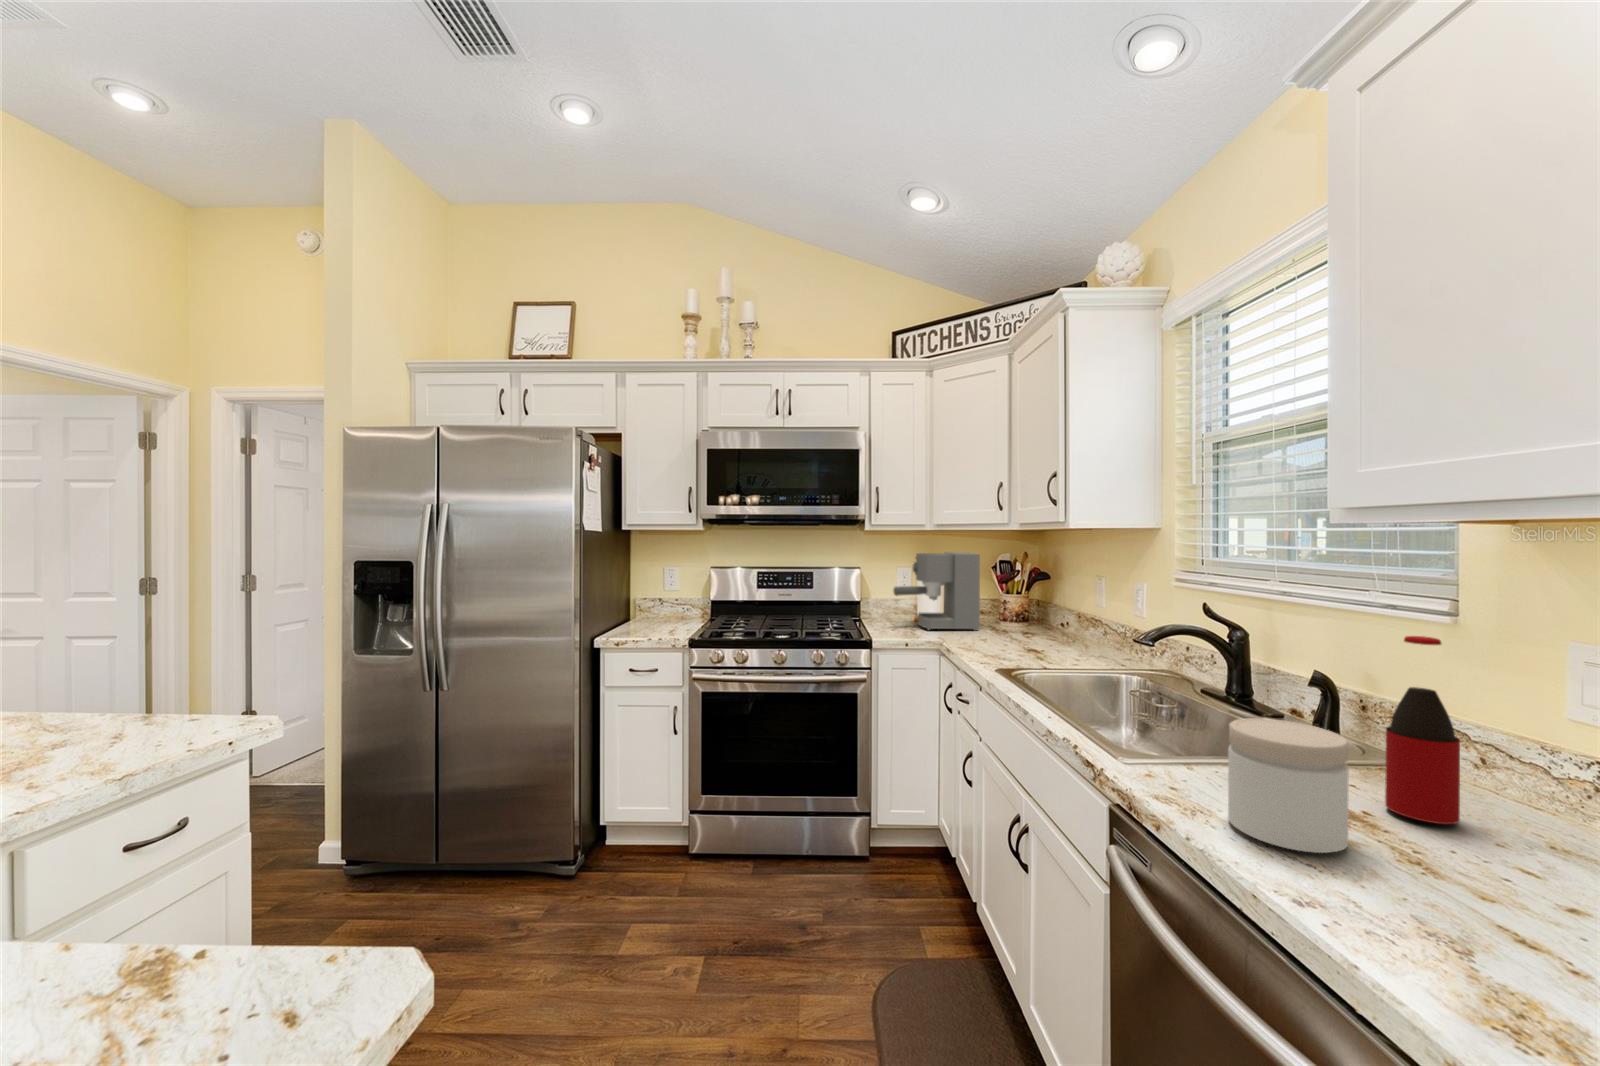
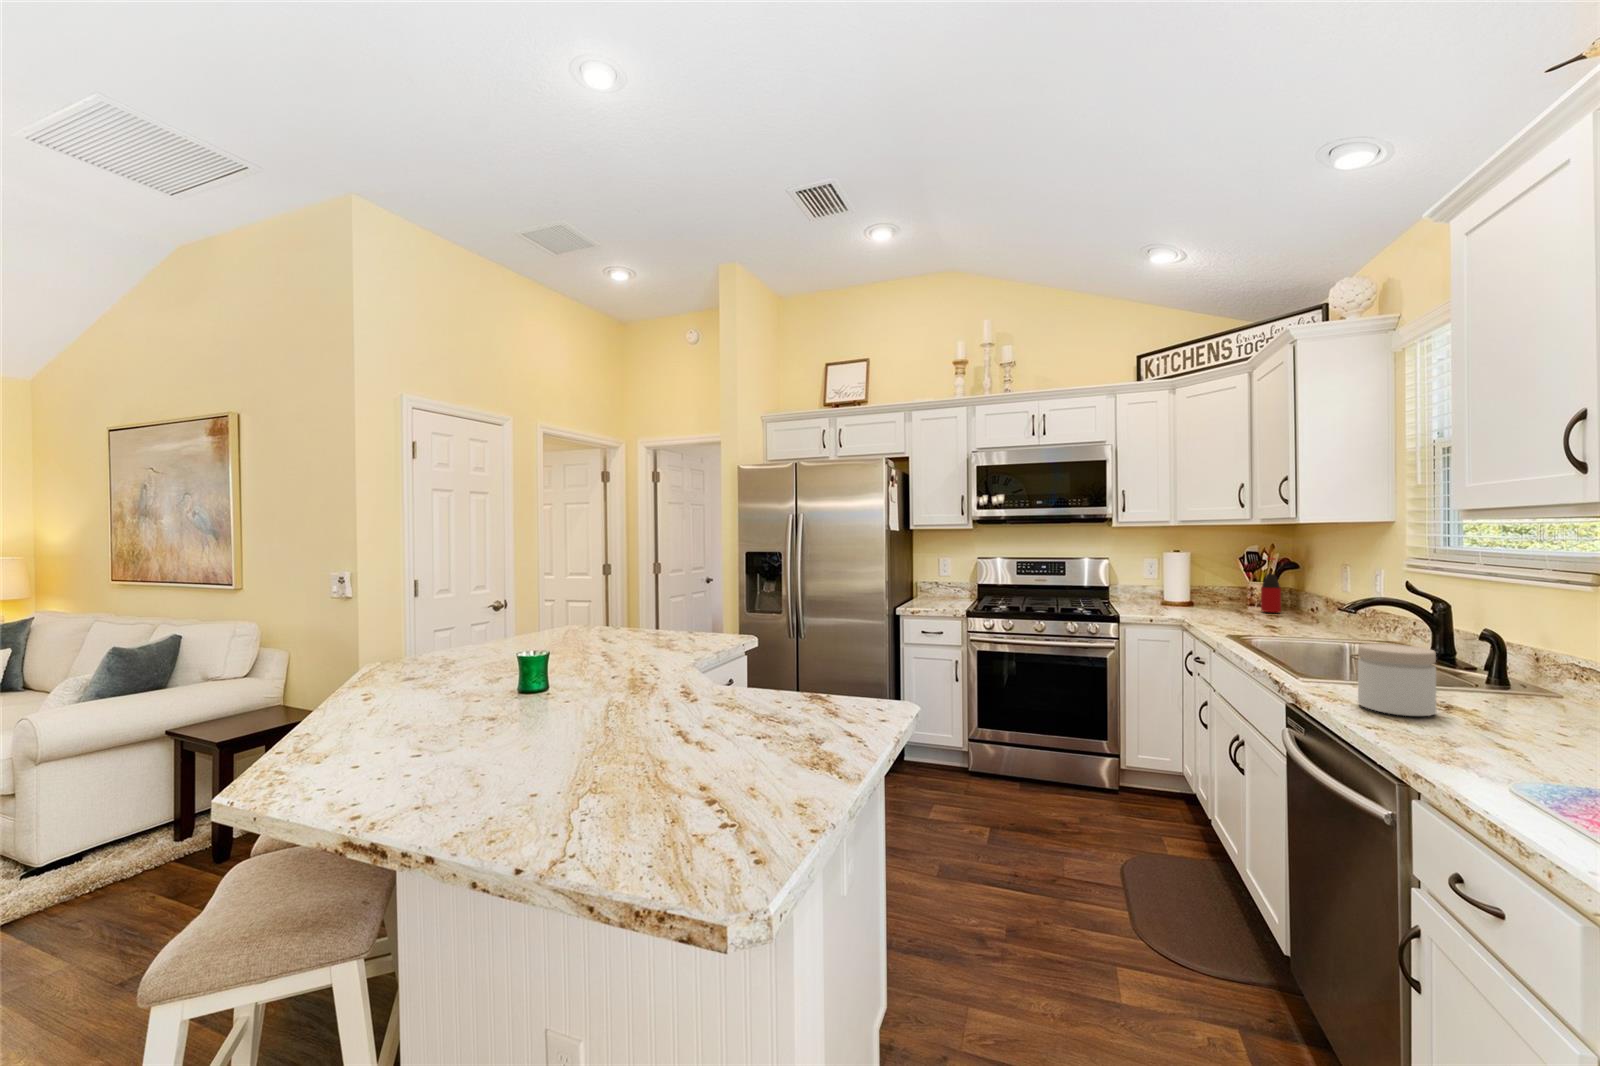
coffee maker: present [893,552,980,631] -> none [1140,545,1224,613]
bottle: present [1385,636,1460,824] -> present [1261,558,1281,612]

